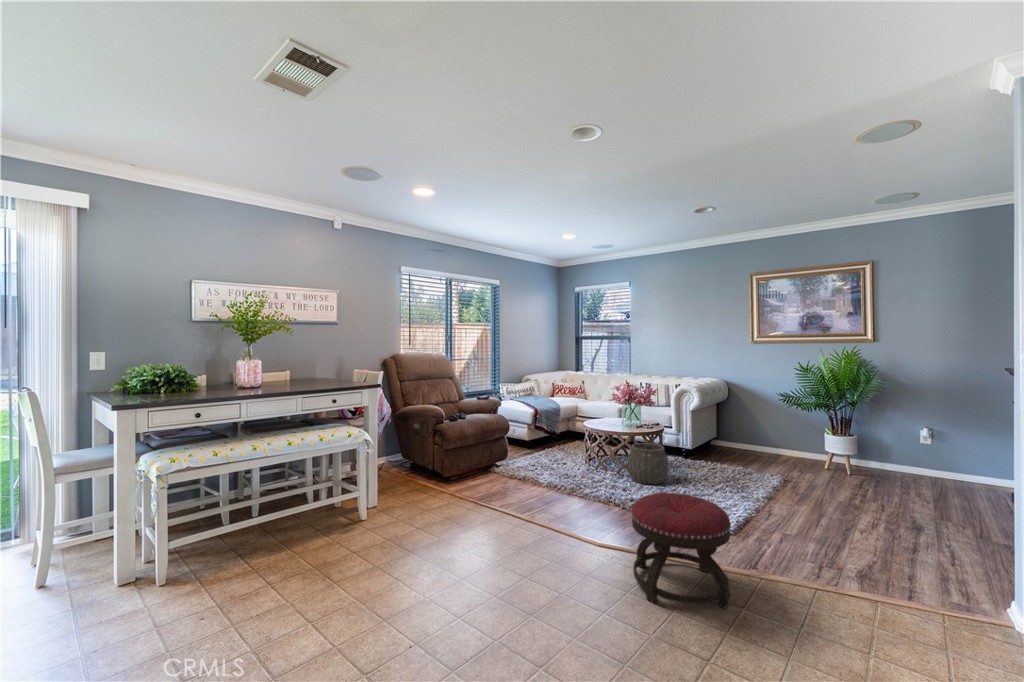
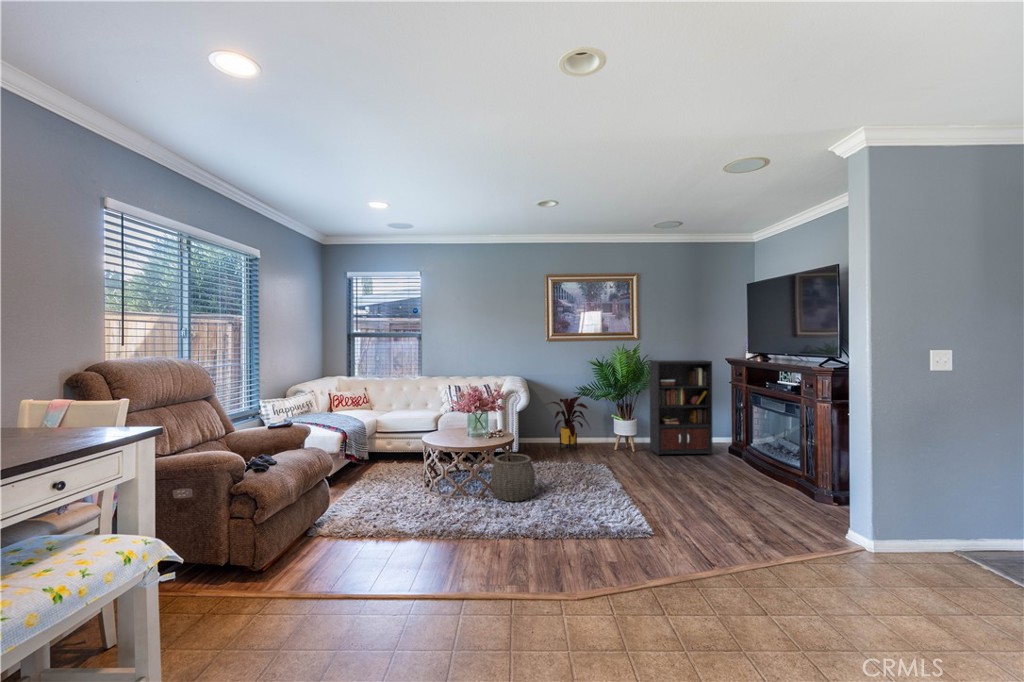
bookcase: none [875,367,991,497] -> present [650,360,713,455]
house plant: none [739,404,792,461] -> present [551,396,590,452]
ottoman: present [631,493,731,608] -> none [642,509,761,650]

